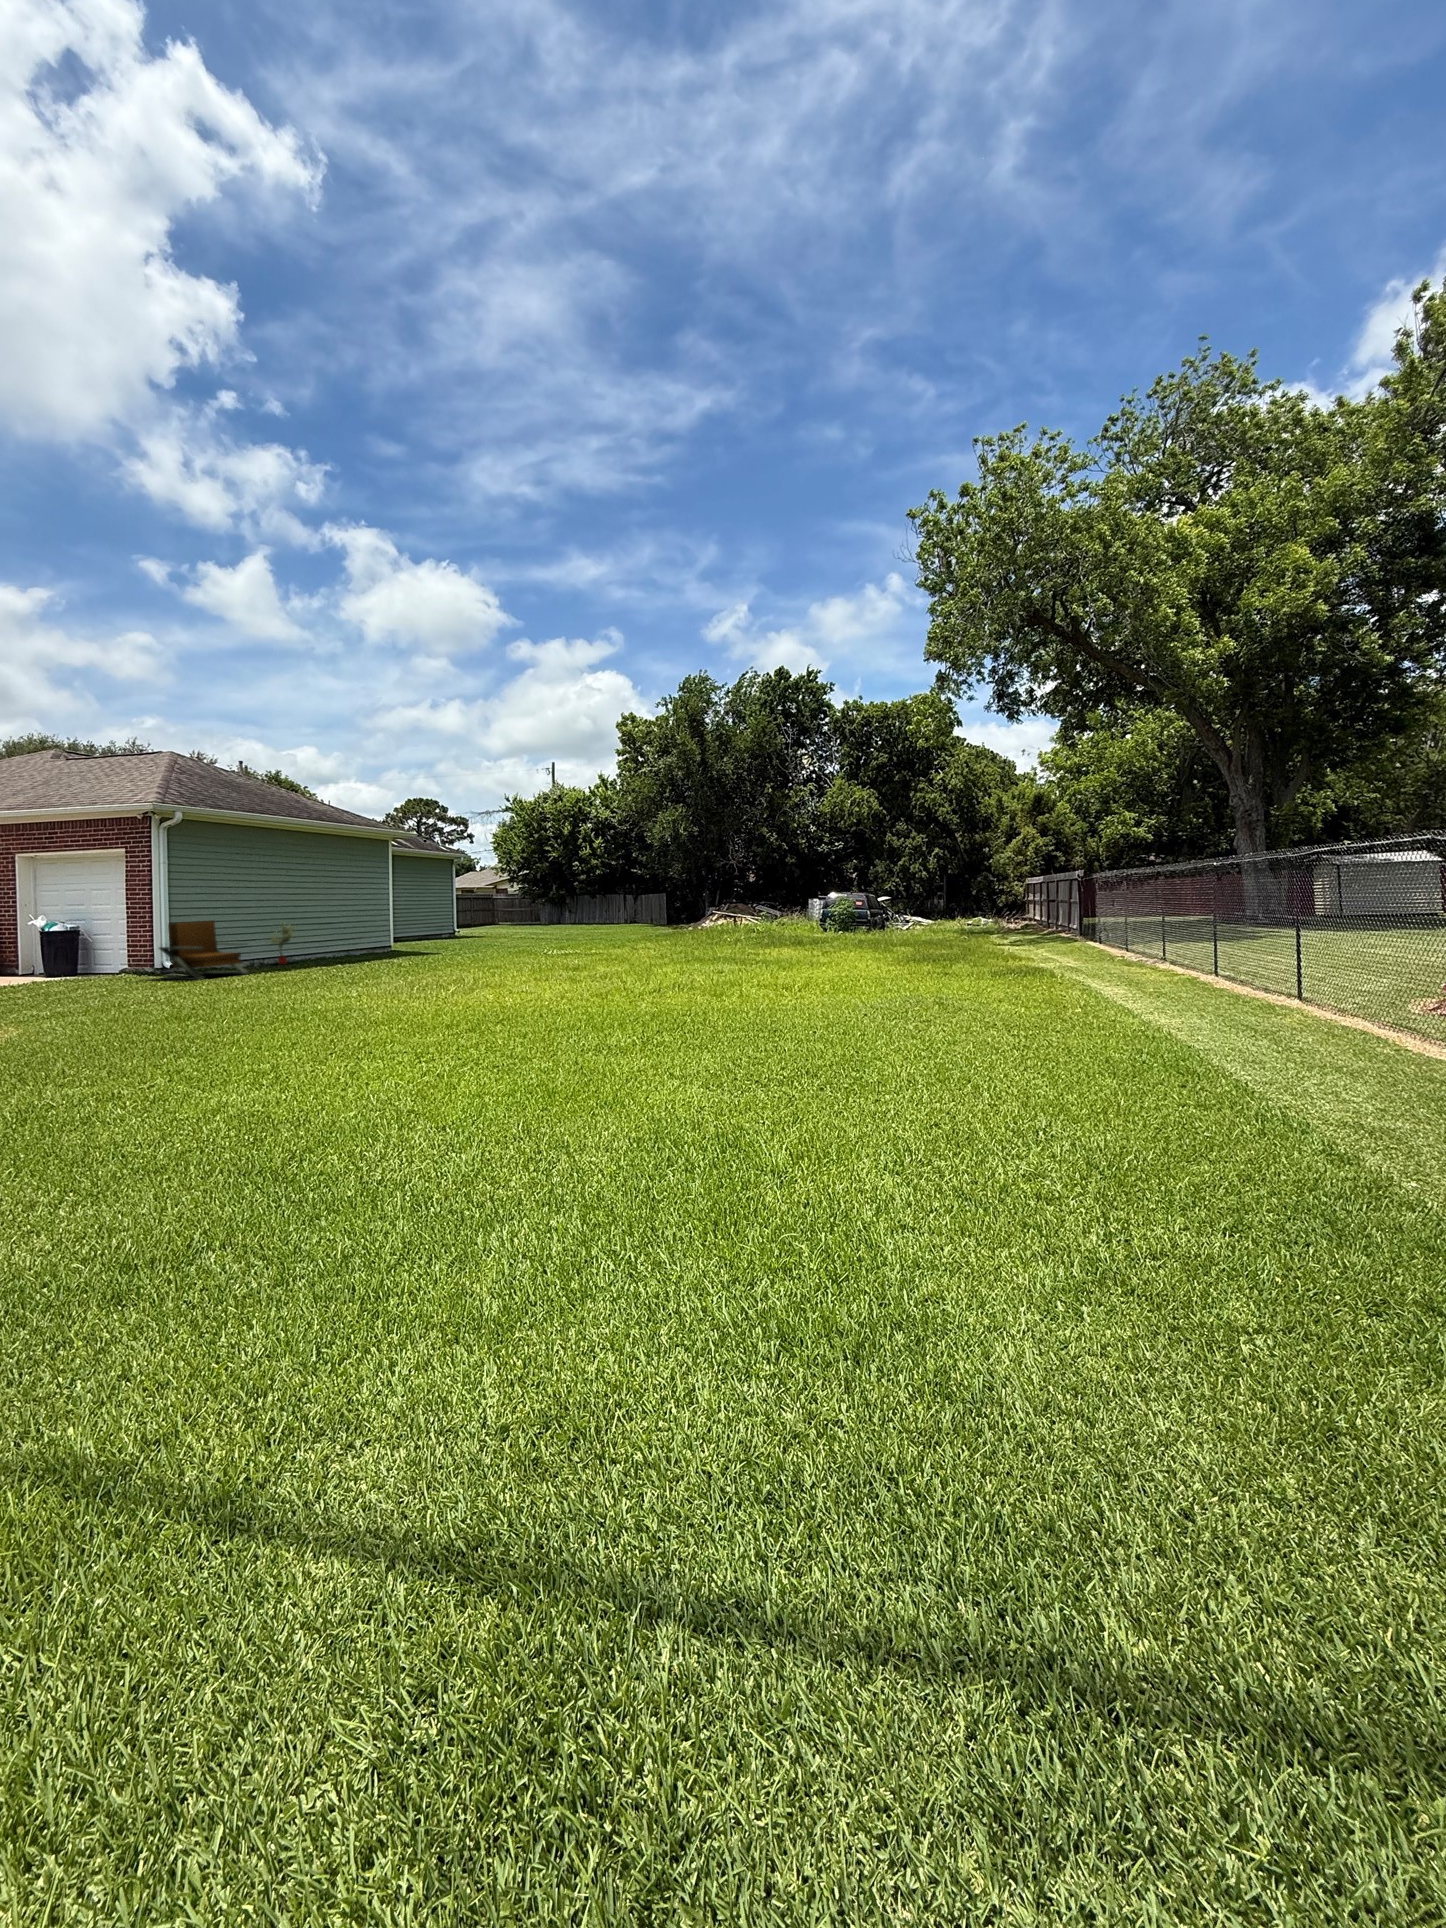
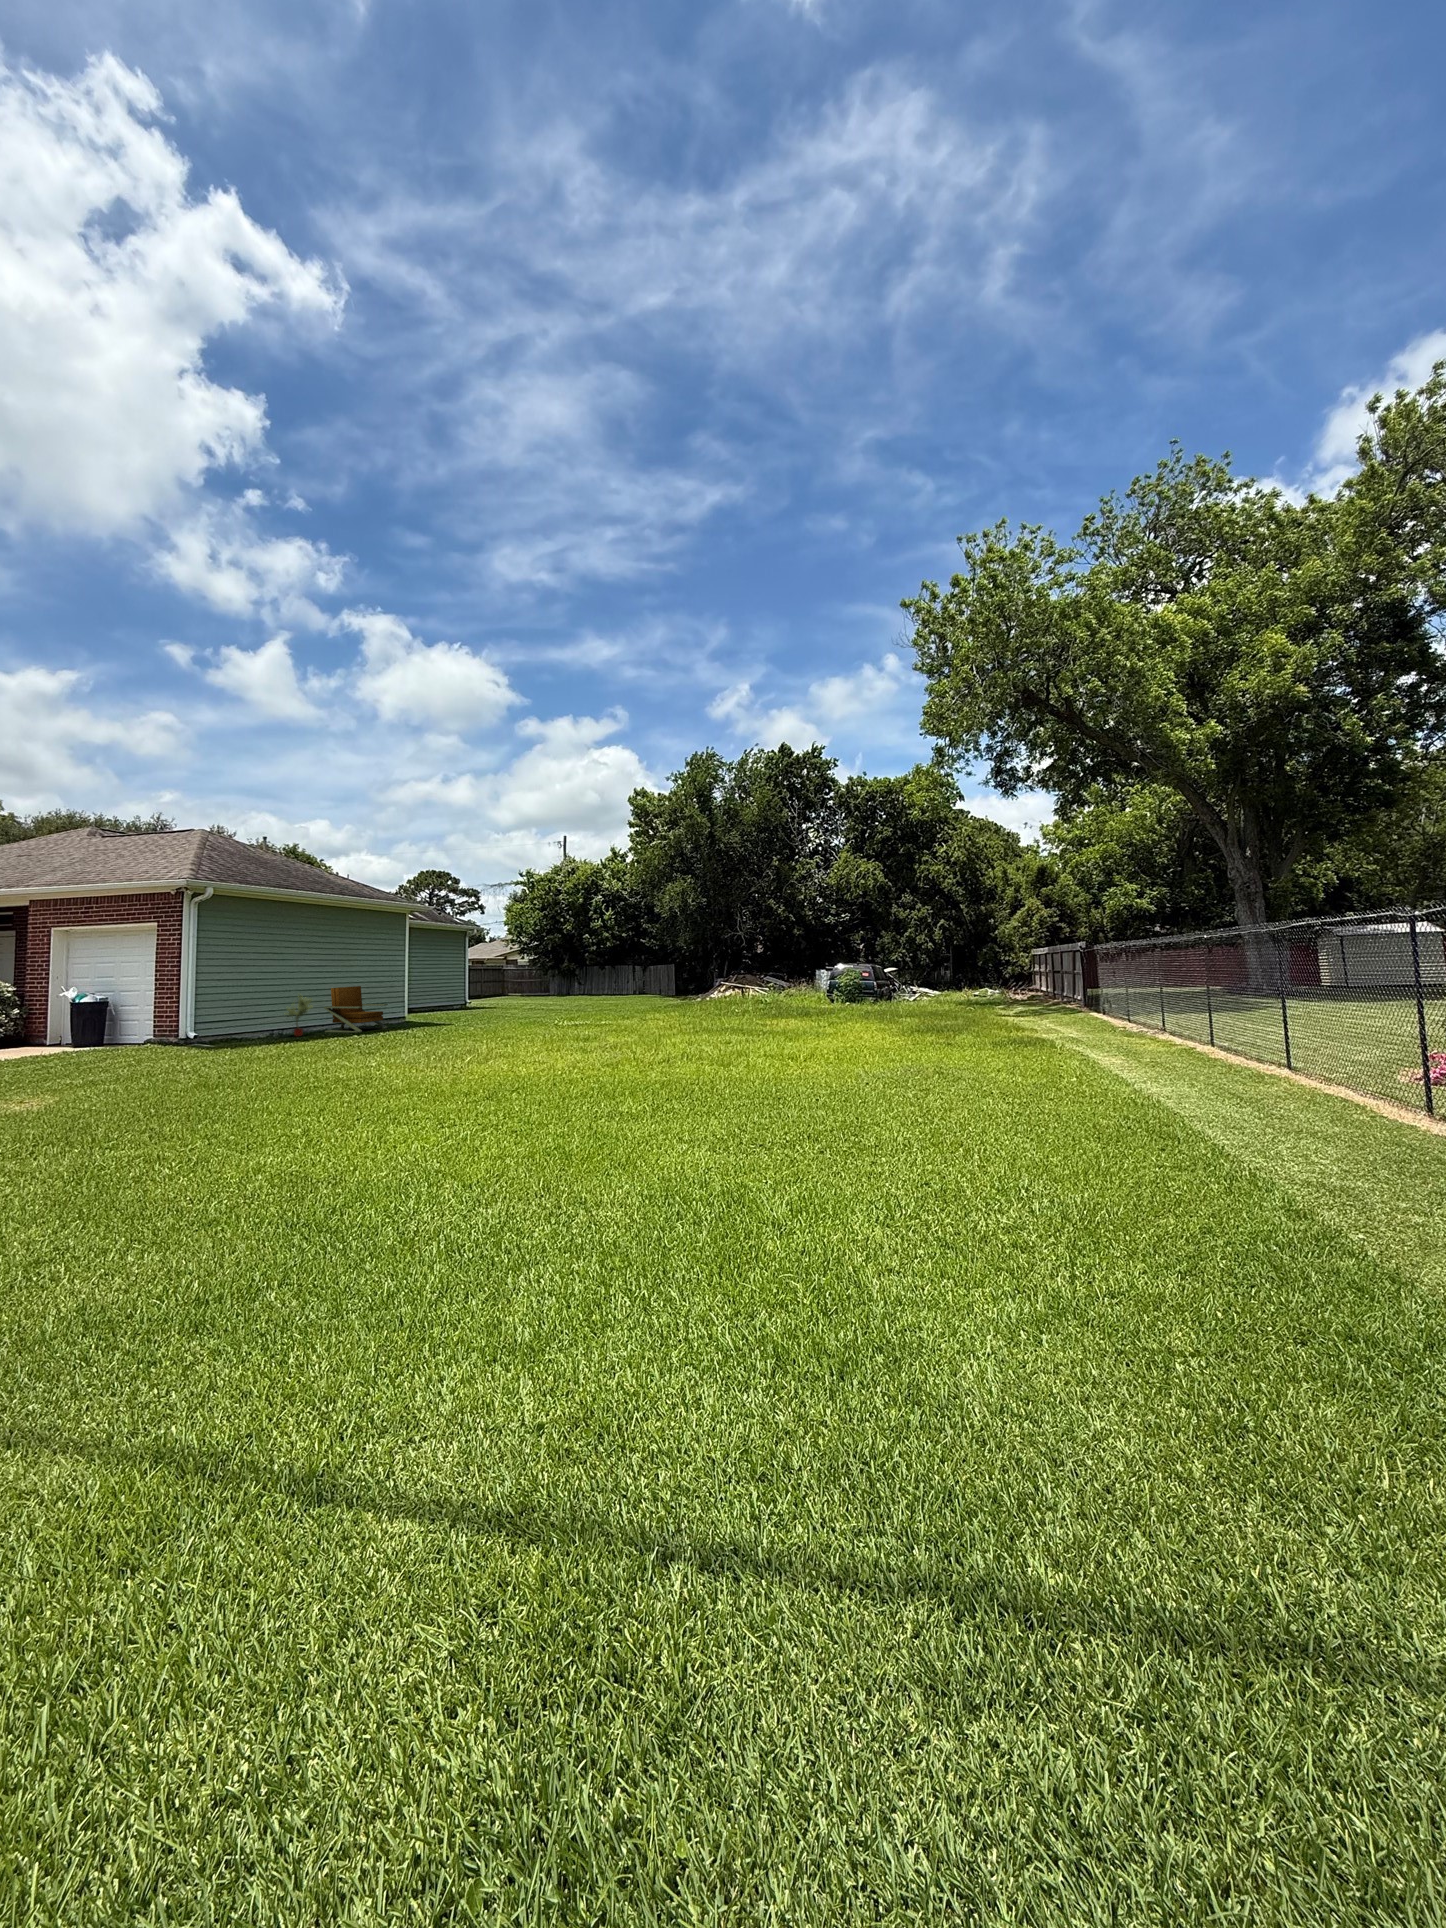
lounge chair: present [159,921,248,980] -> present [324,986,388,1032]

